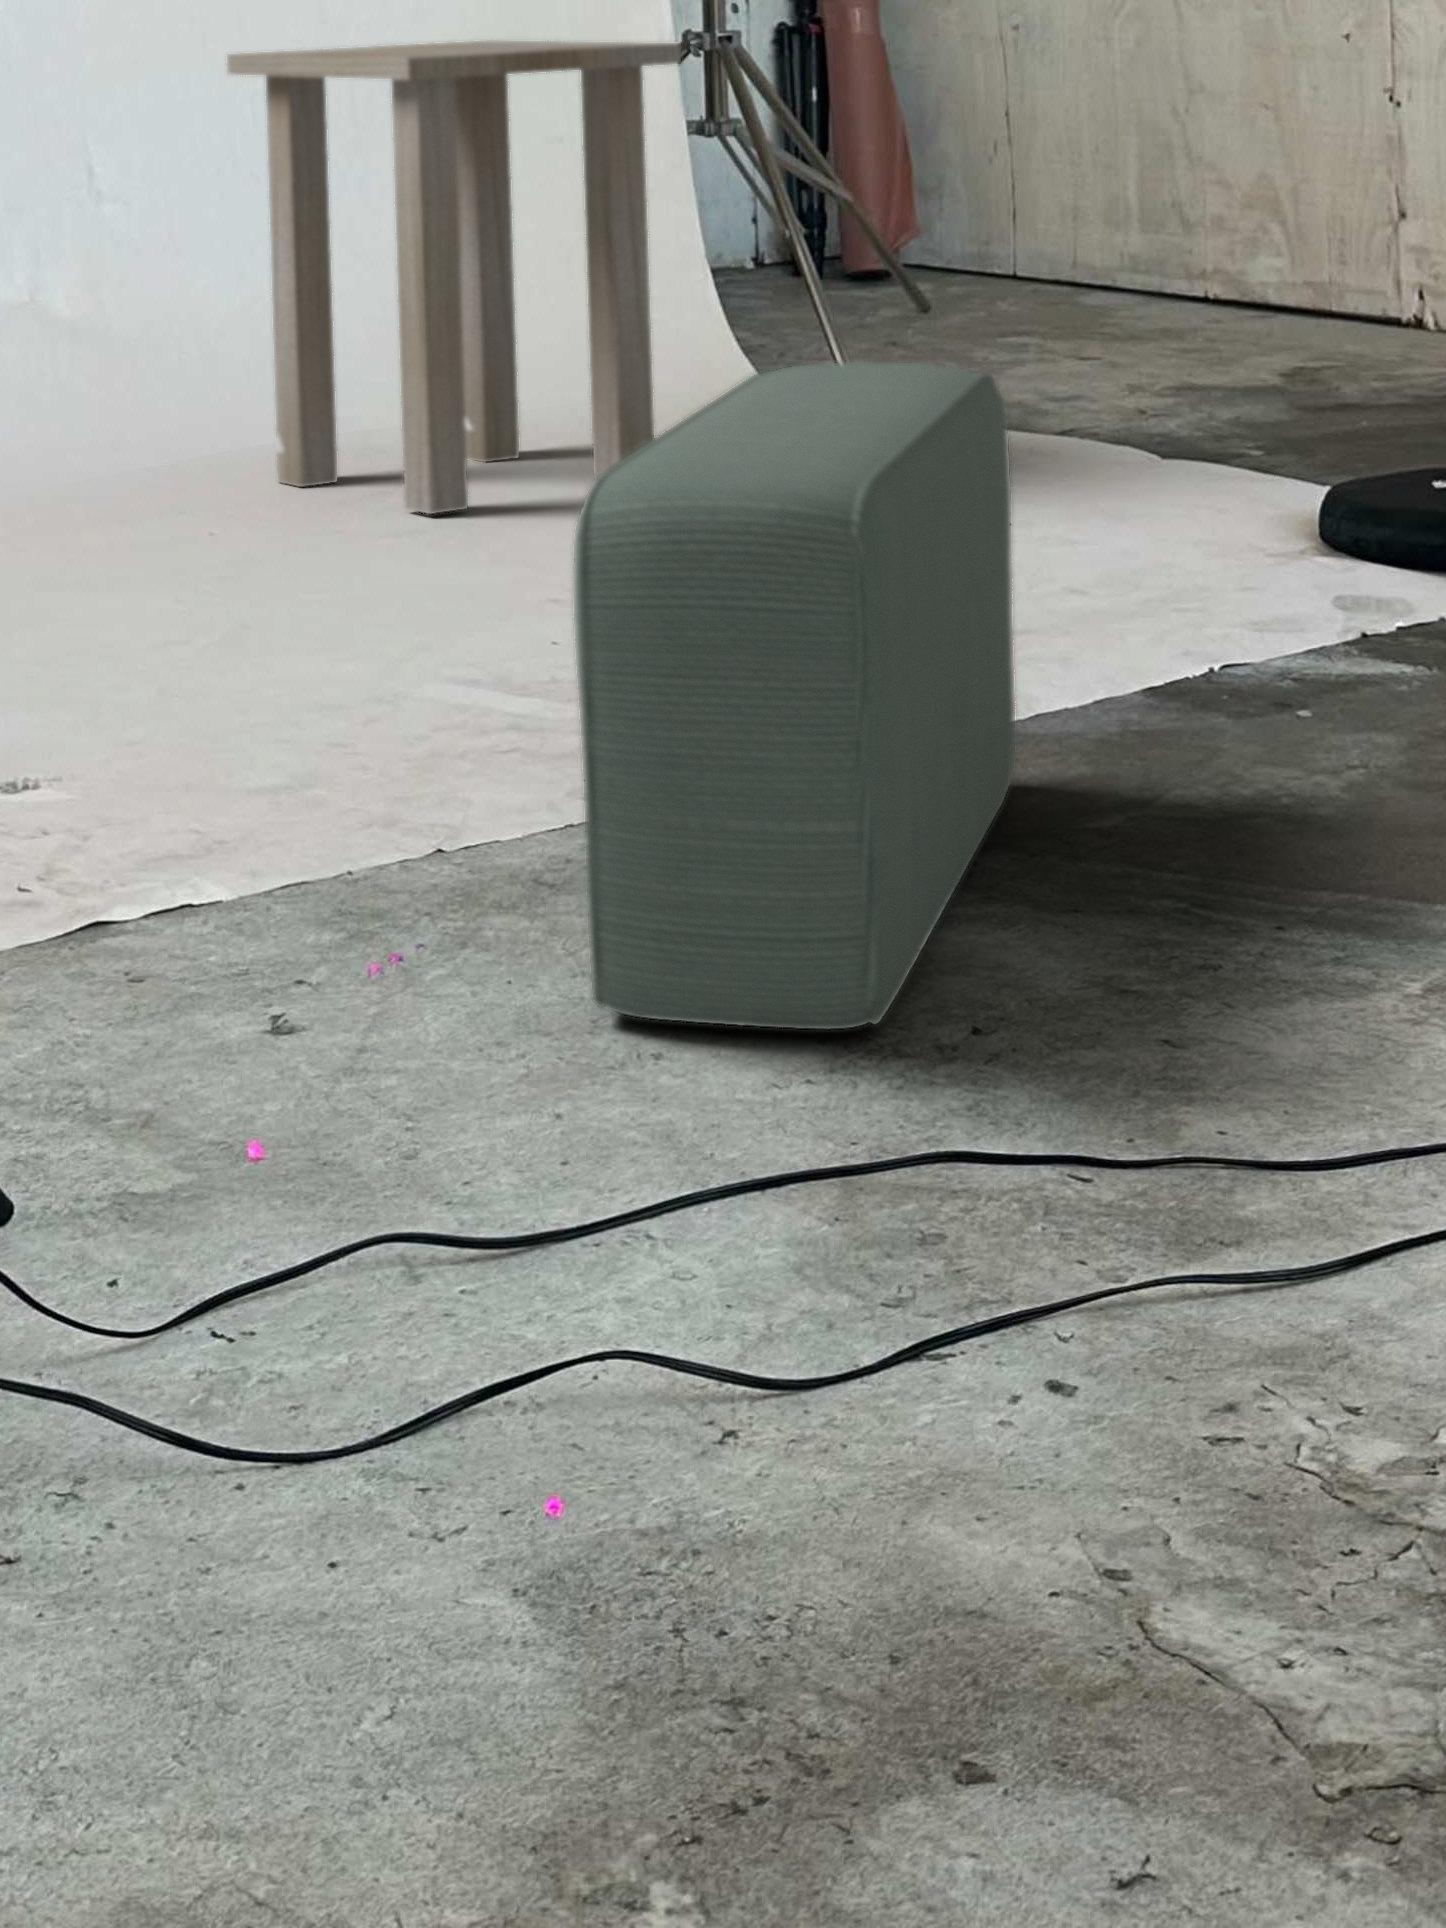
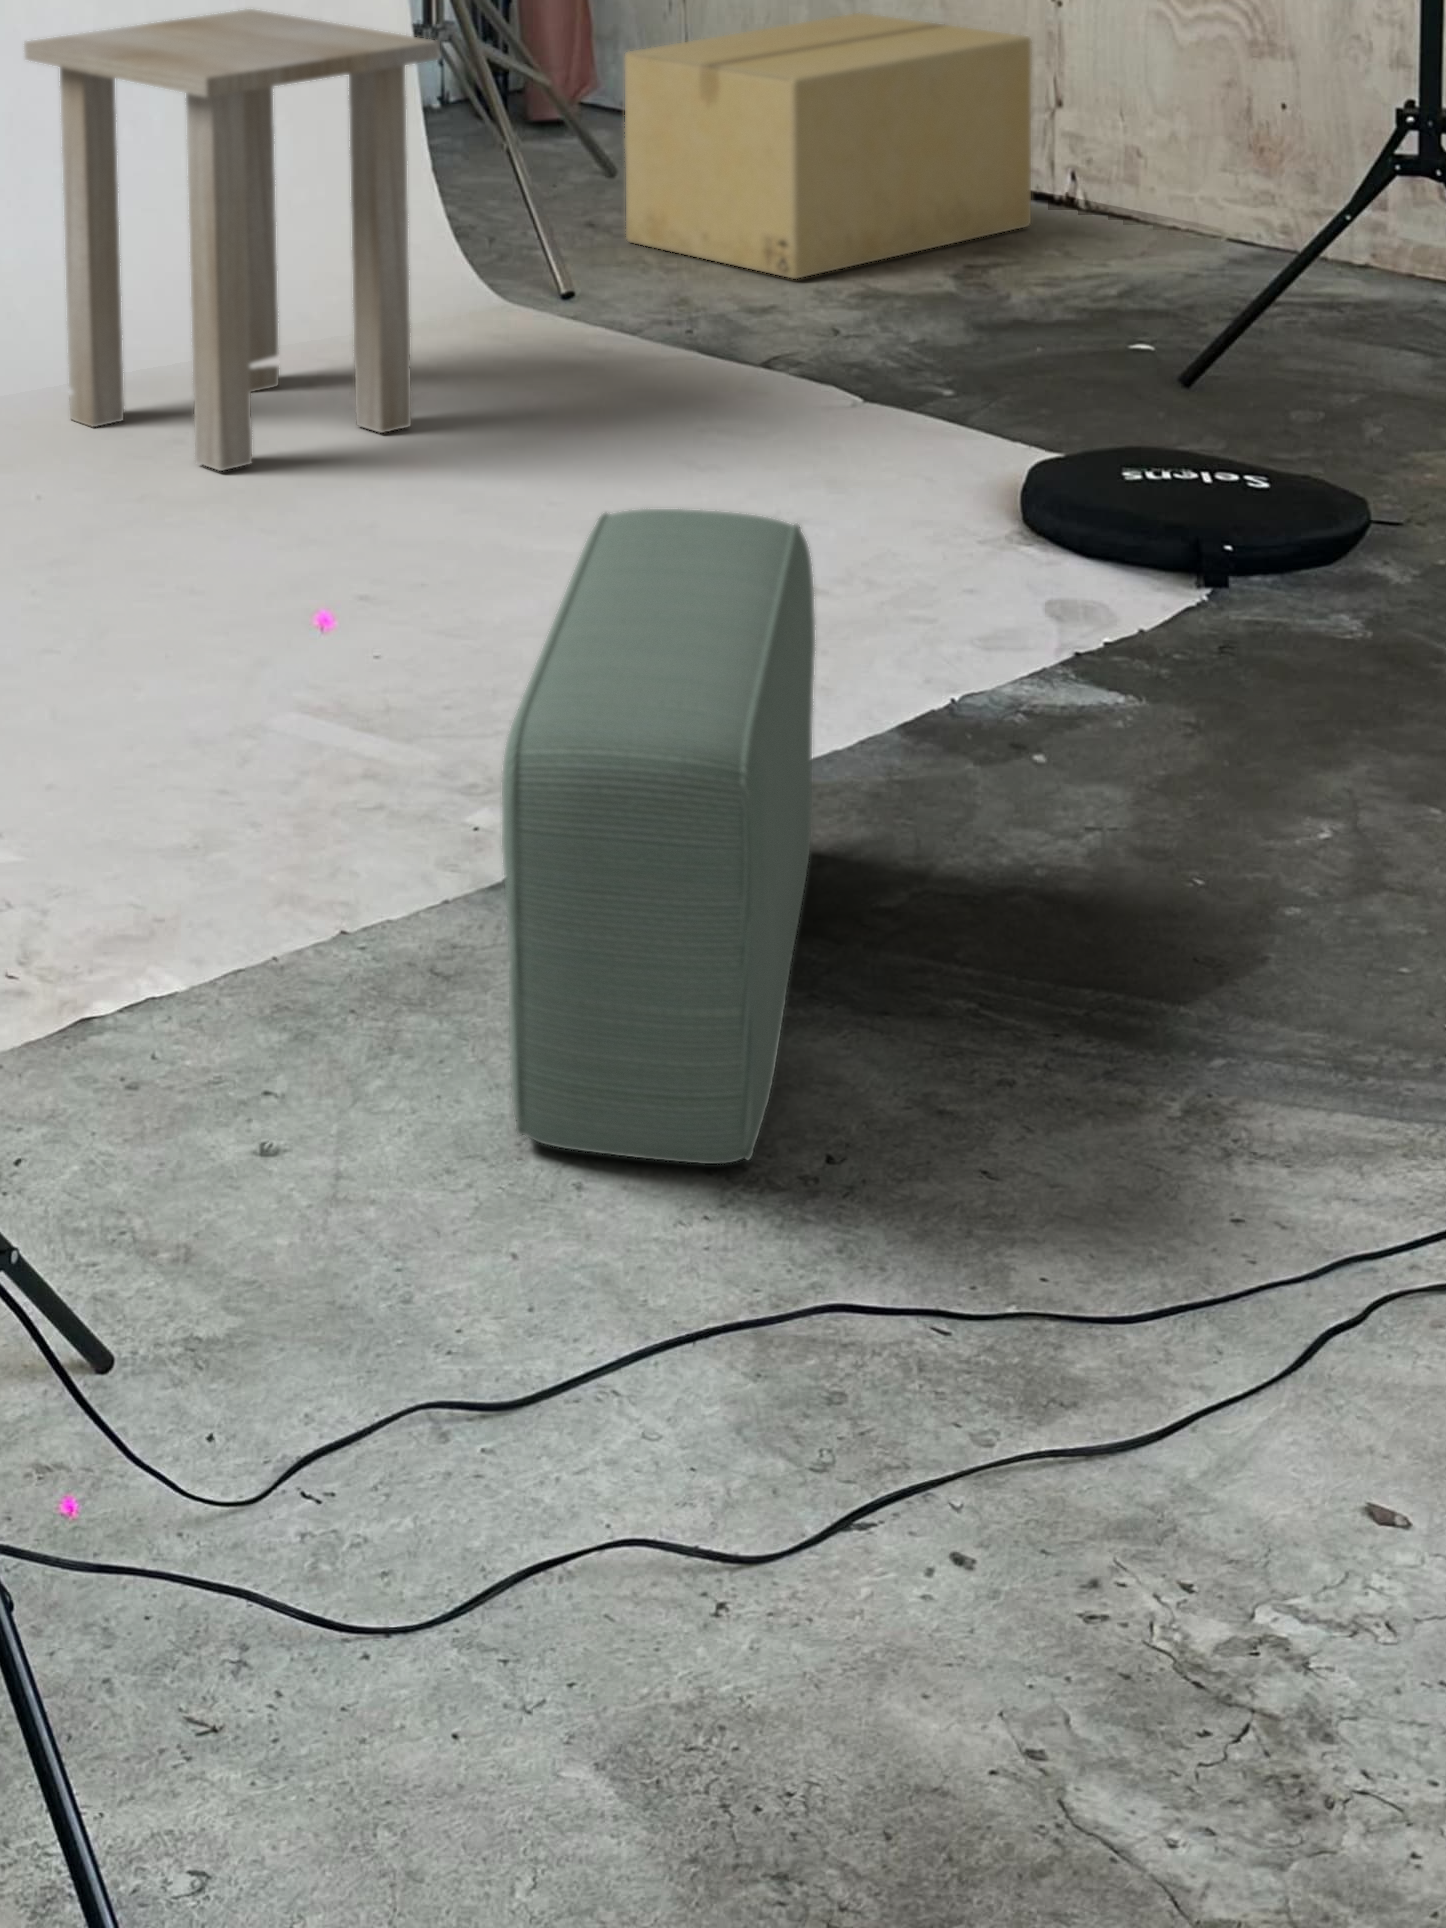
cardboard box: none [926,126,1375,380] -> present [625,13,1032,279]

